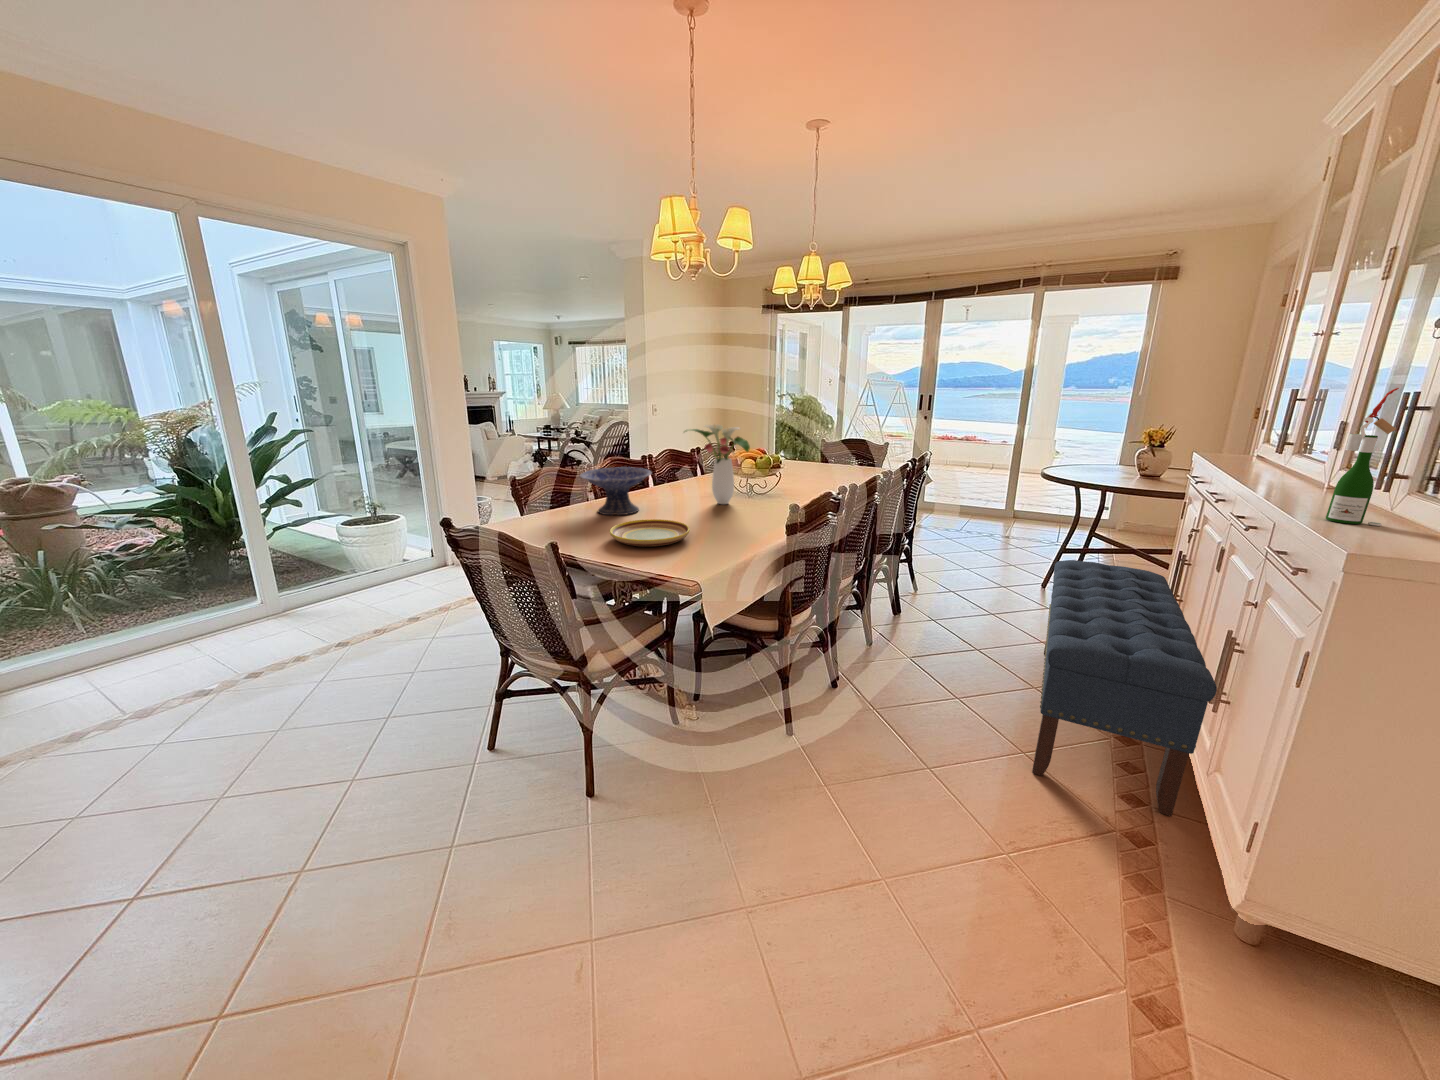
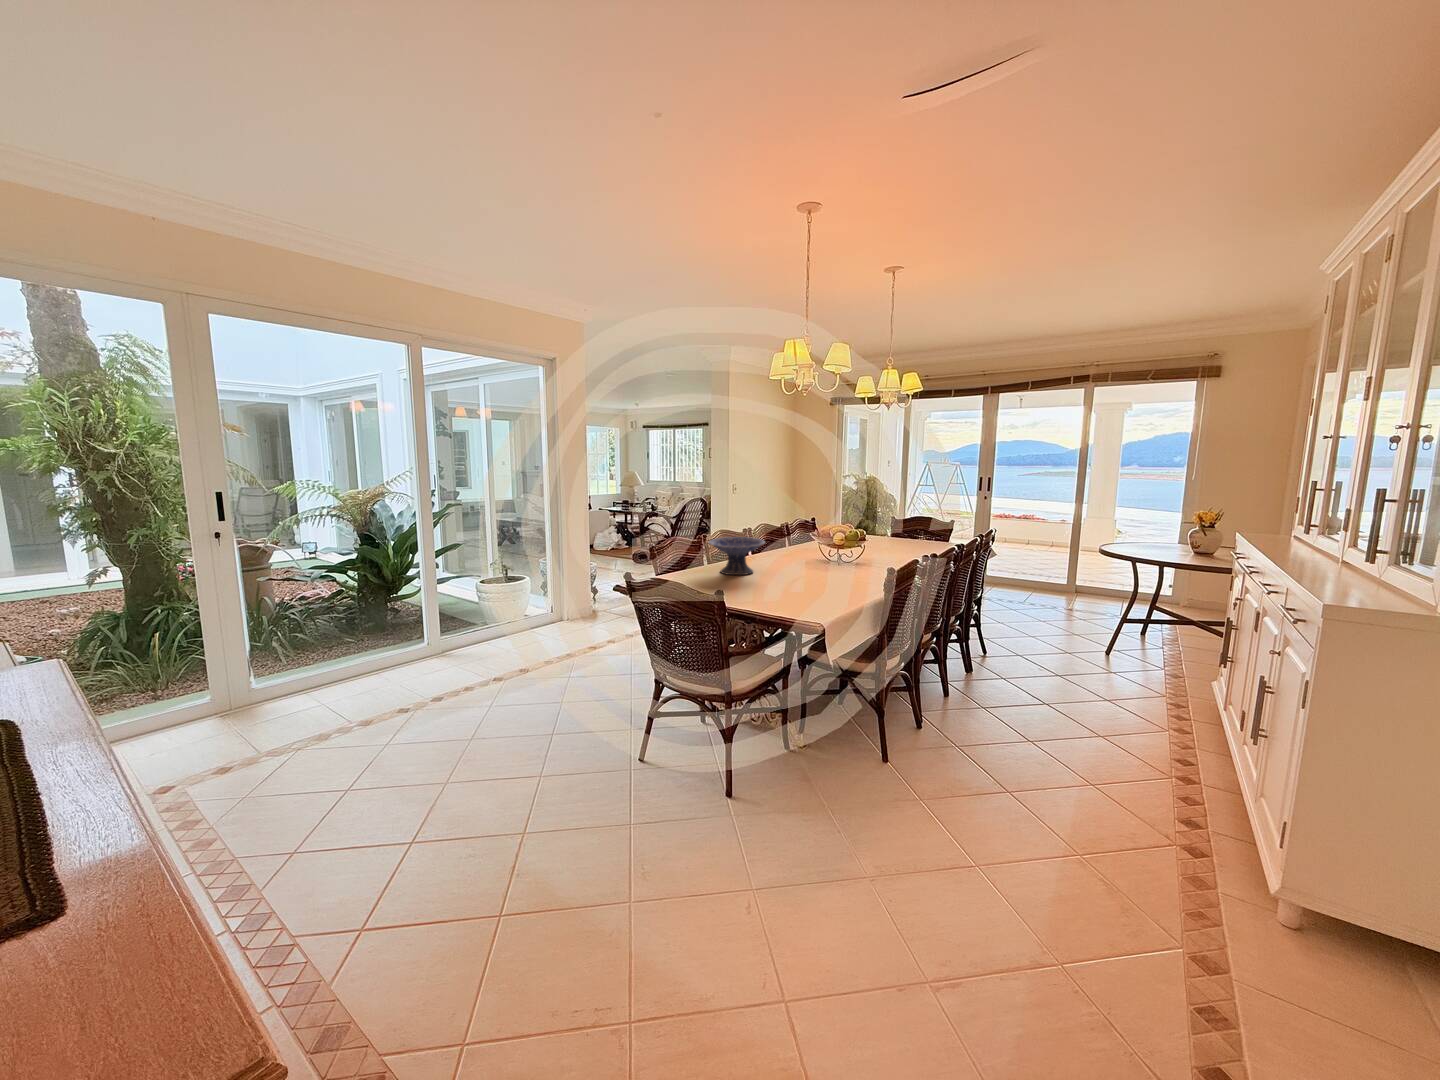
wine bottle: present [1326,388,1399,526] -> none [1322,487,1365,589]
flower arrangement: present [684,425,750,504] -> none [790,503,846,569]
plate: present [609,519,690,546] -> none [742,578,805,598]
bench: present [1032,560,1217,816] -> none [1101,624,1254,838]

